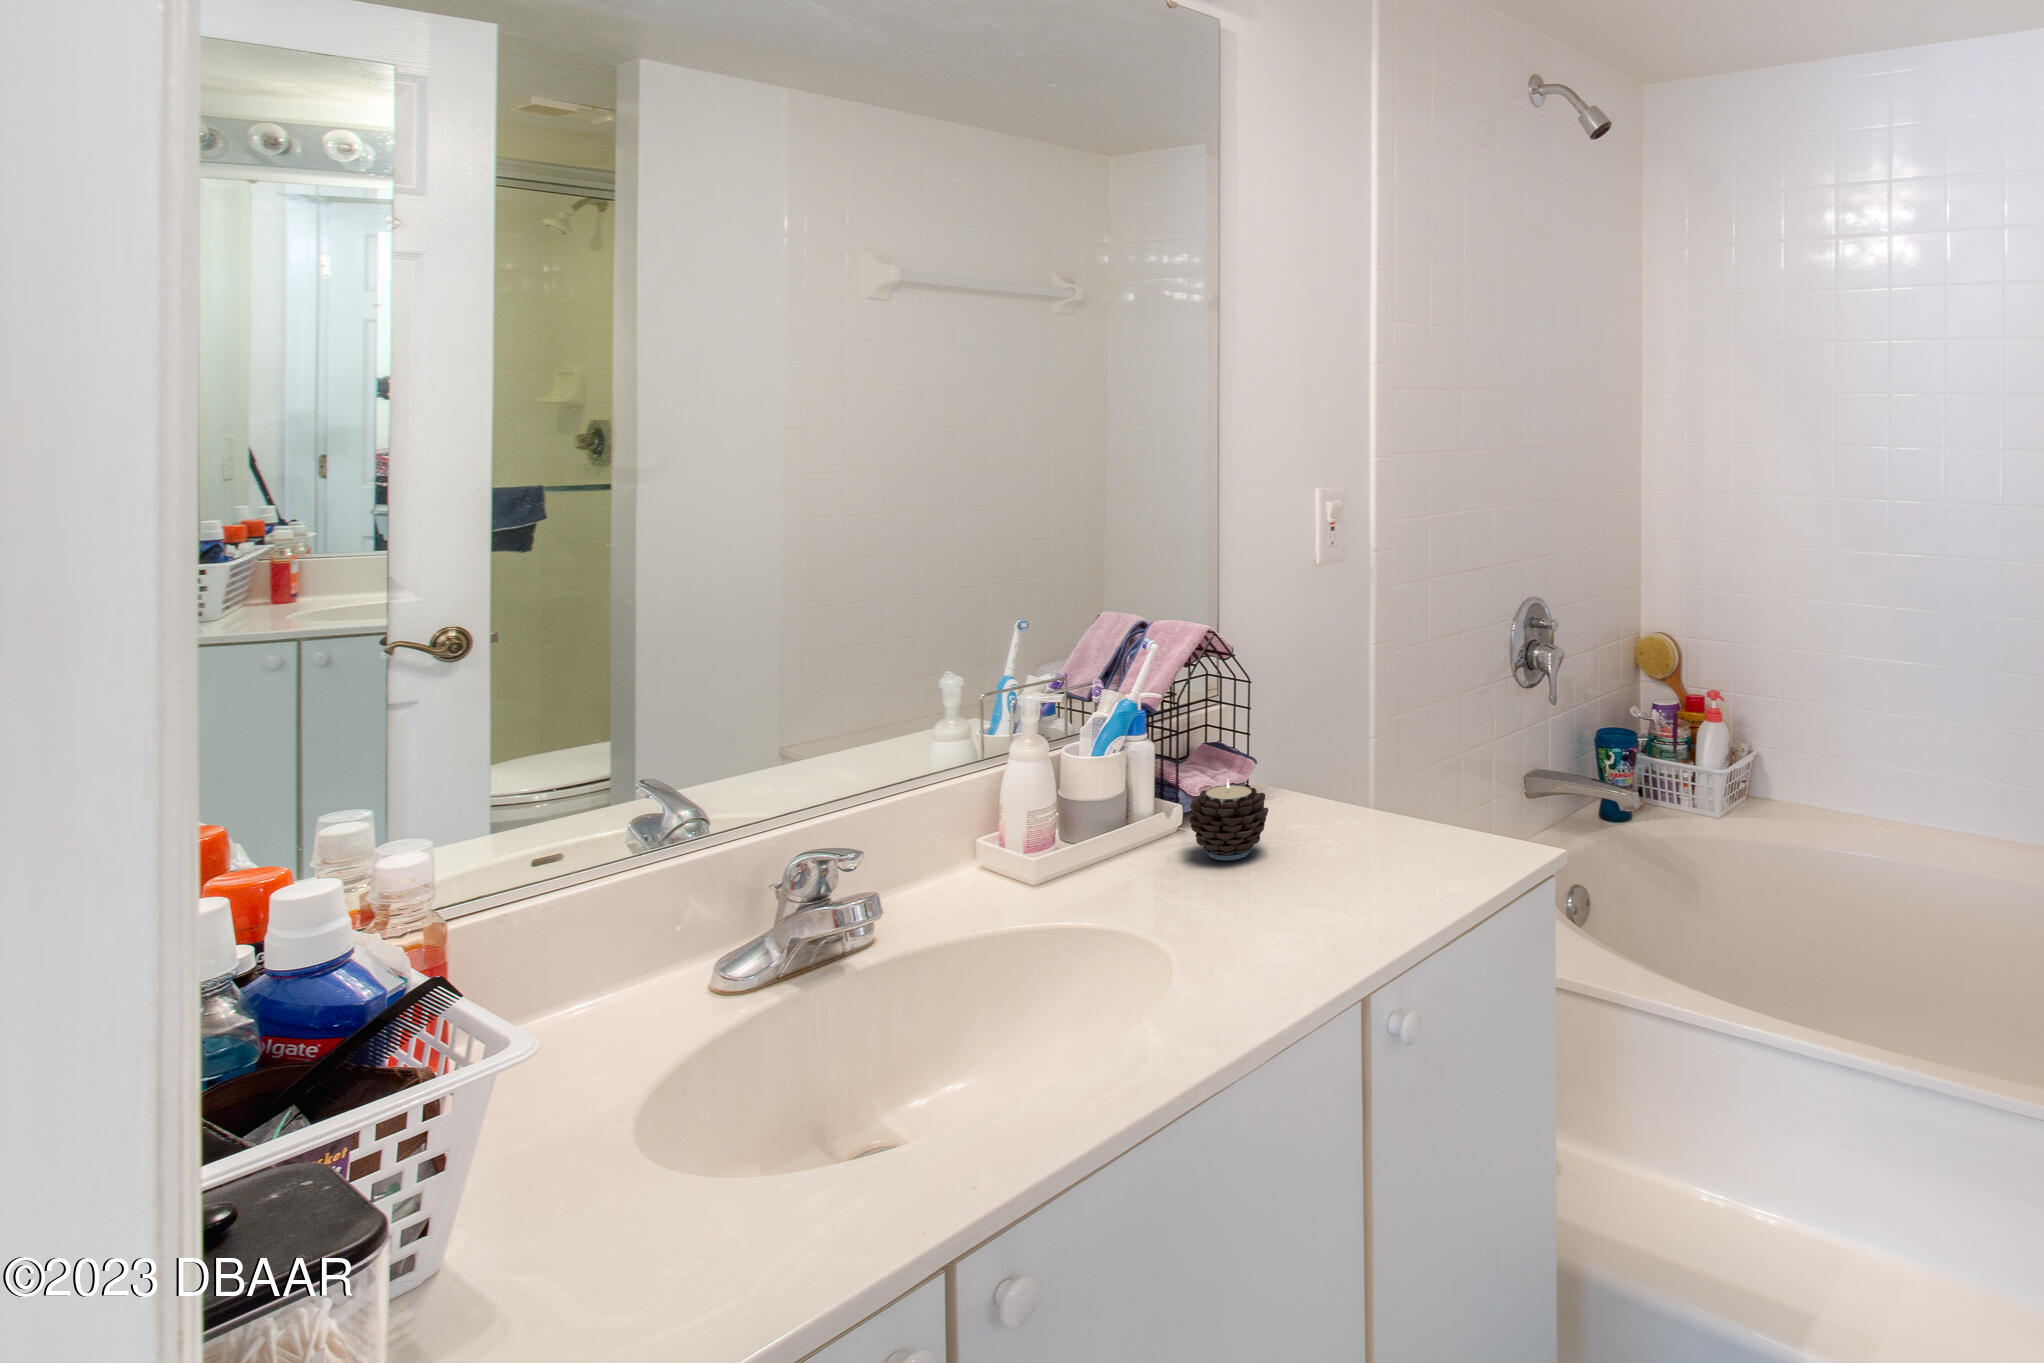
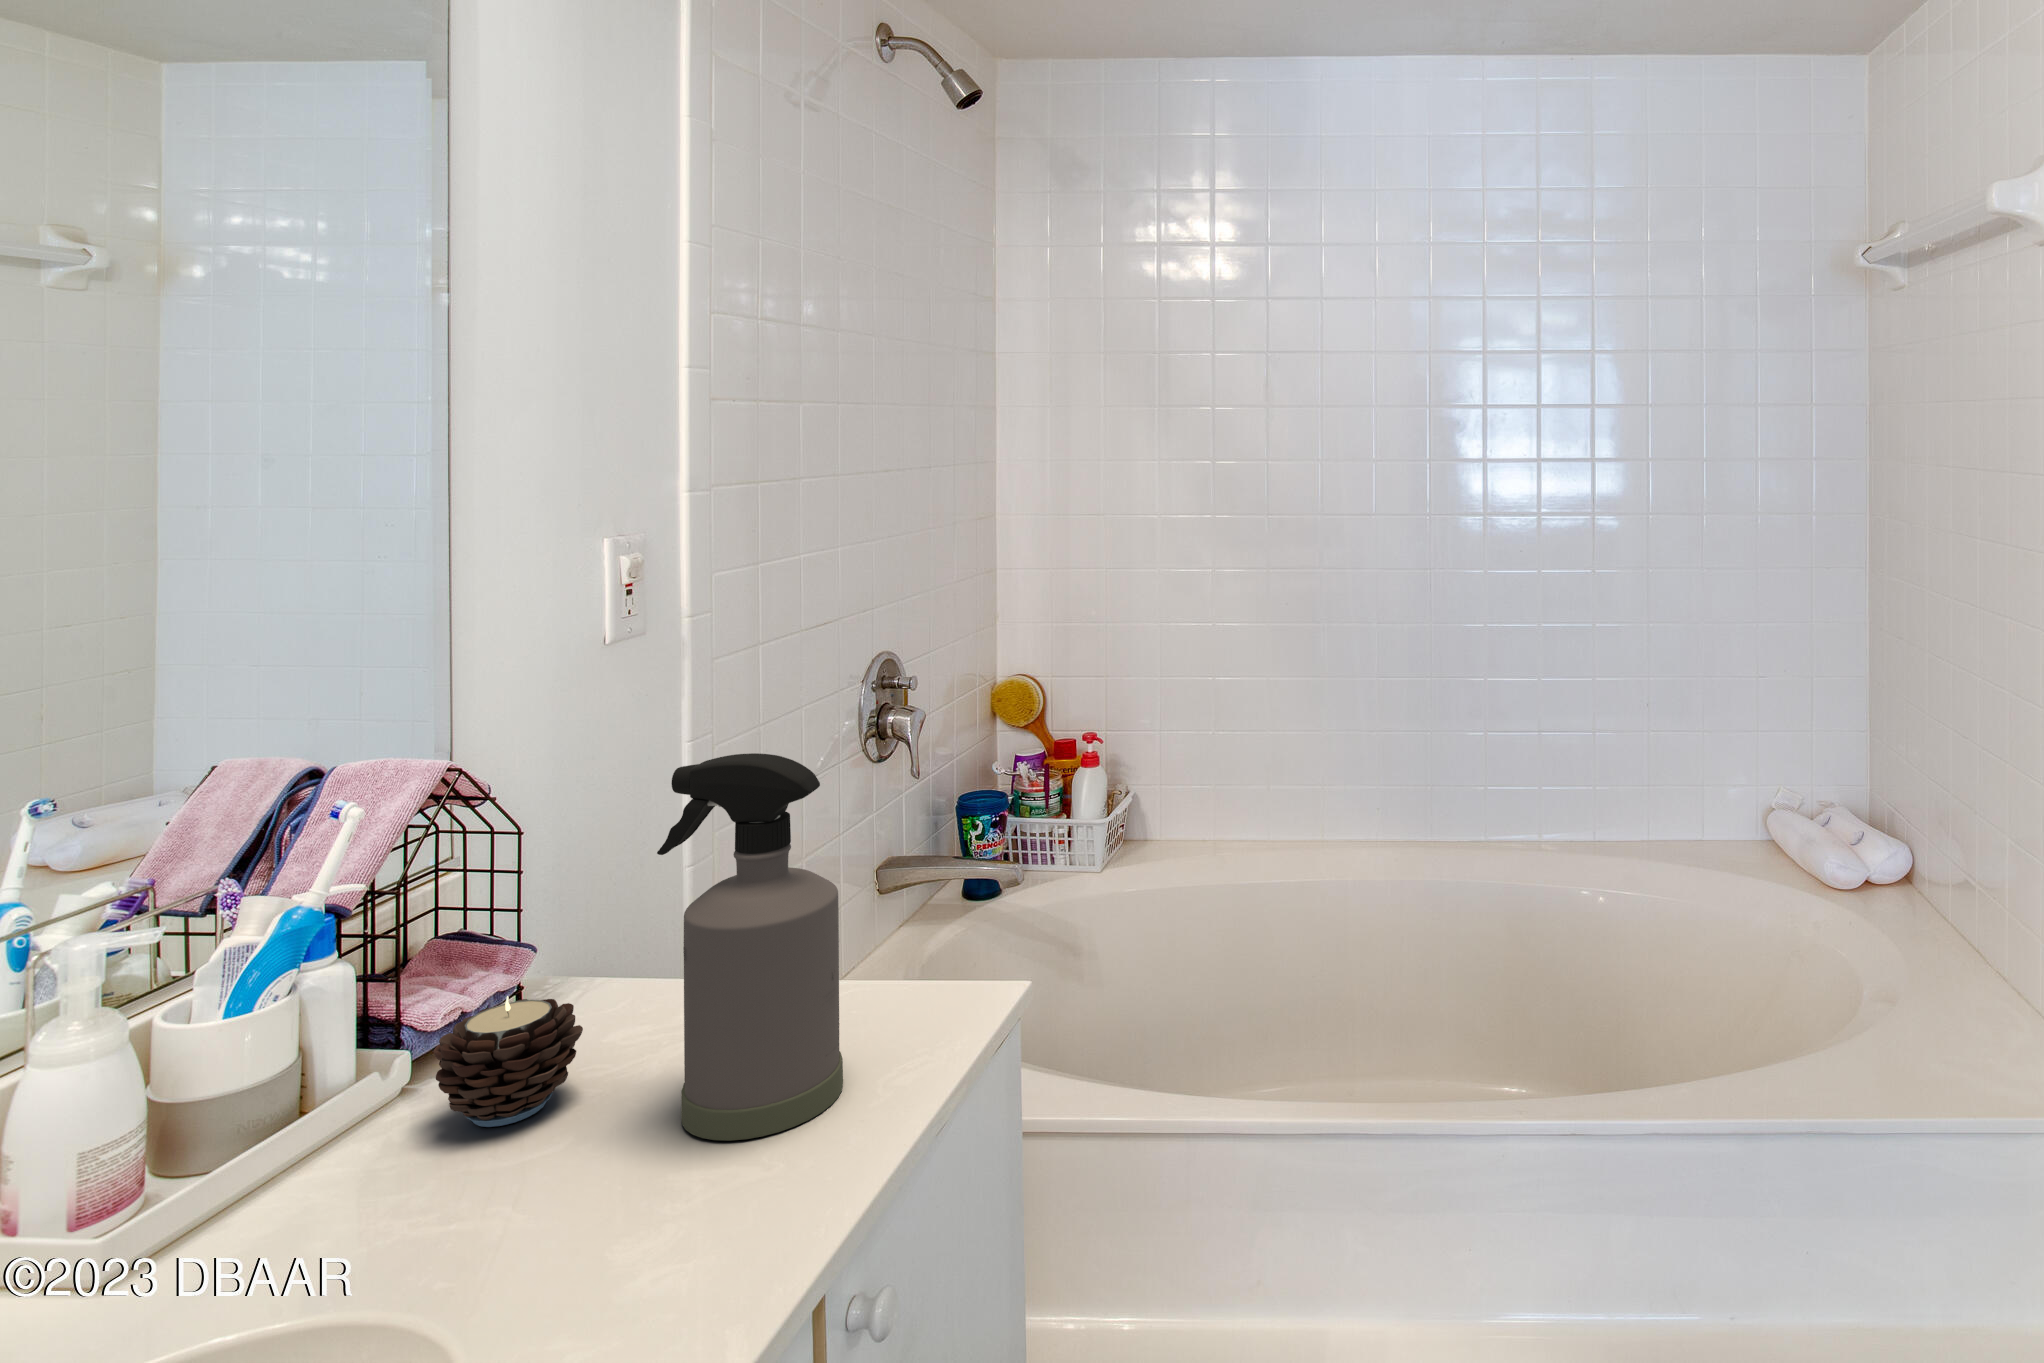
spray bottle: none [1306,637,1418,901] -> present [657,753,843,1141]

